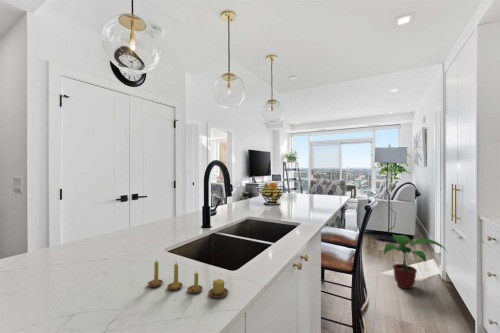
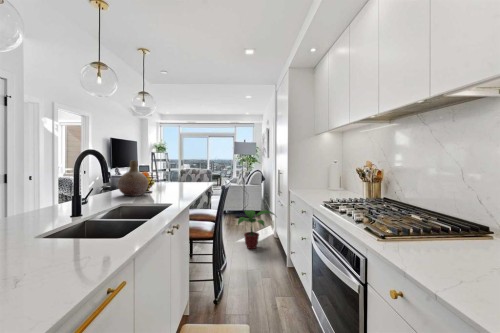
vase: none [247,171,276,209] -> present [118,160,148,196]
candle: present [148,262,228,298] -> none [35,236,119,261]

